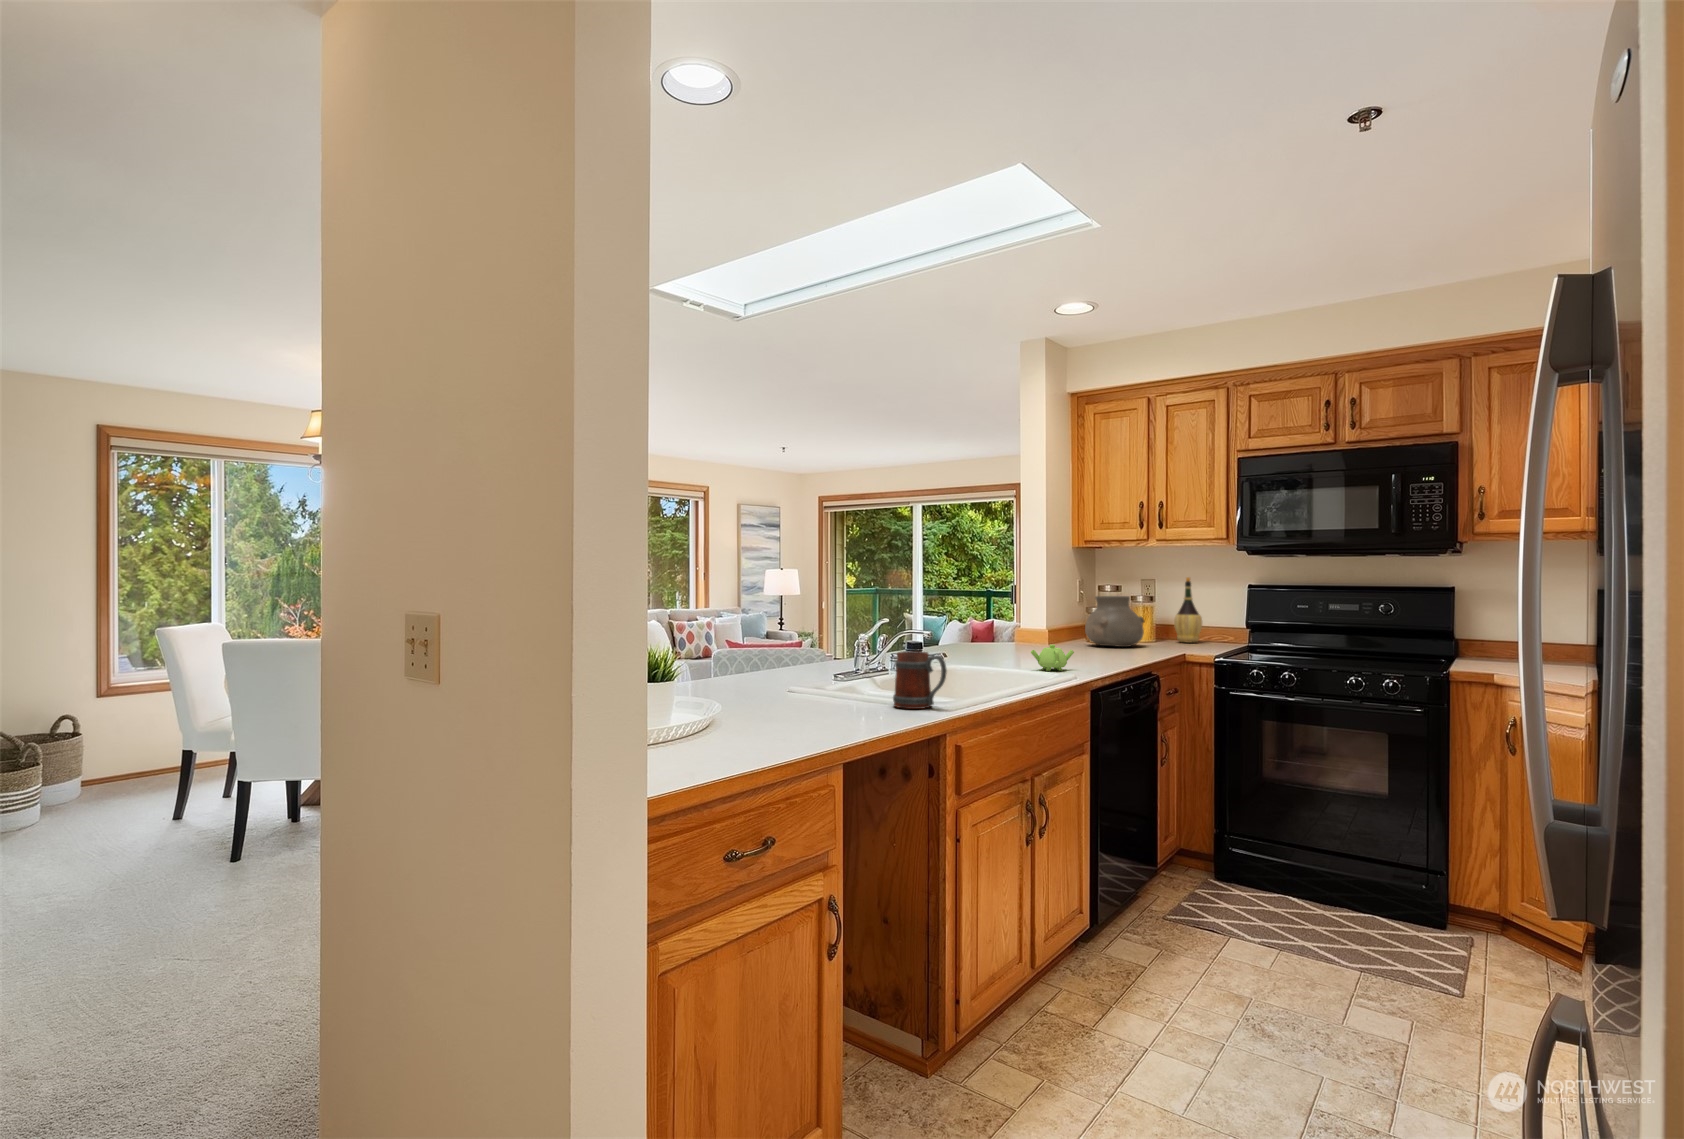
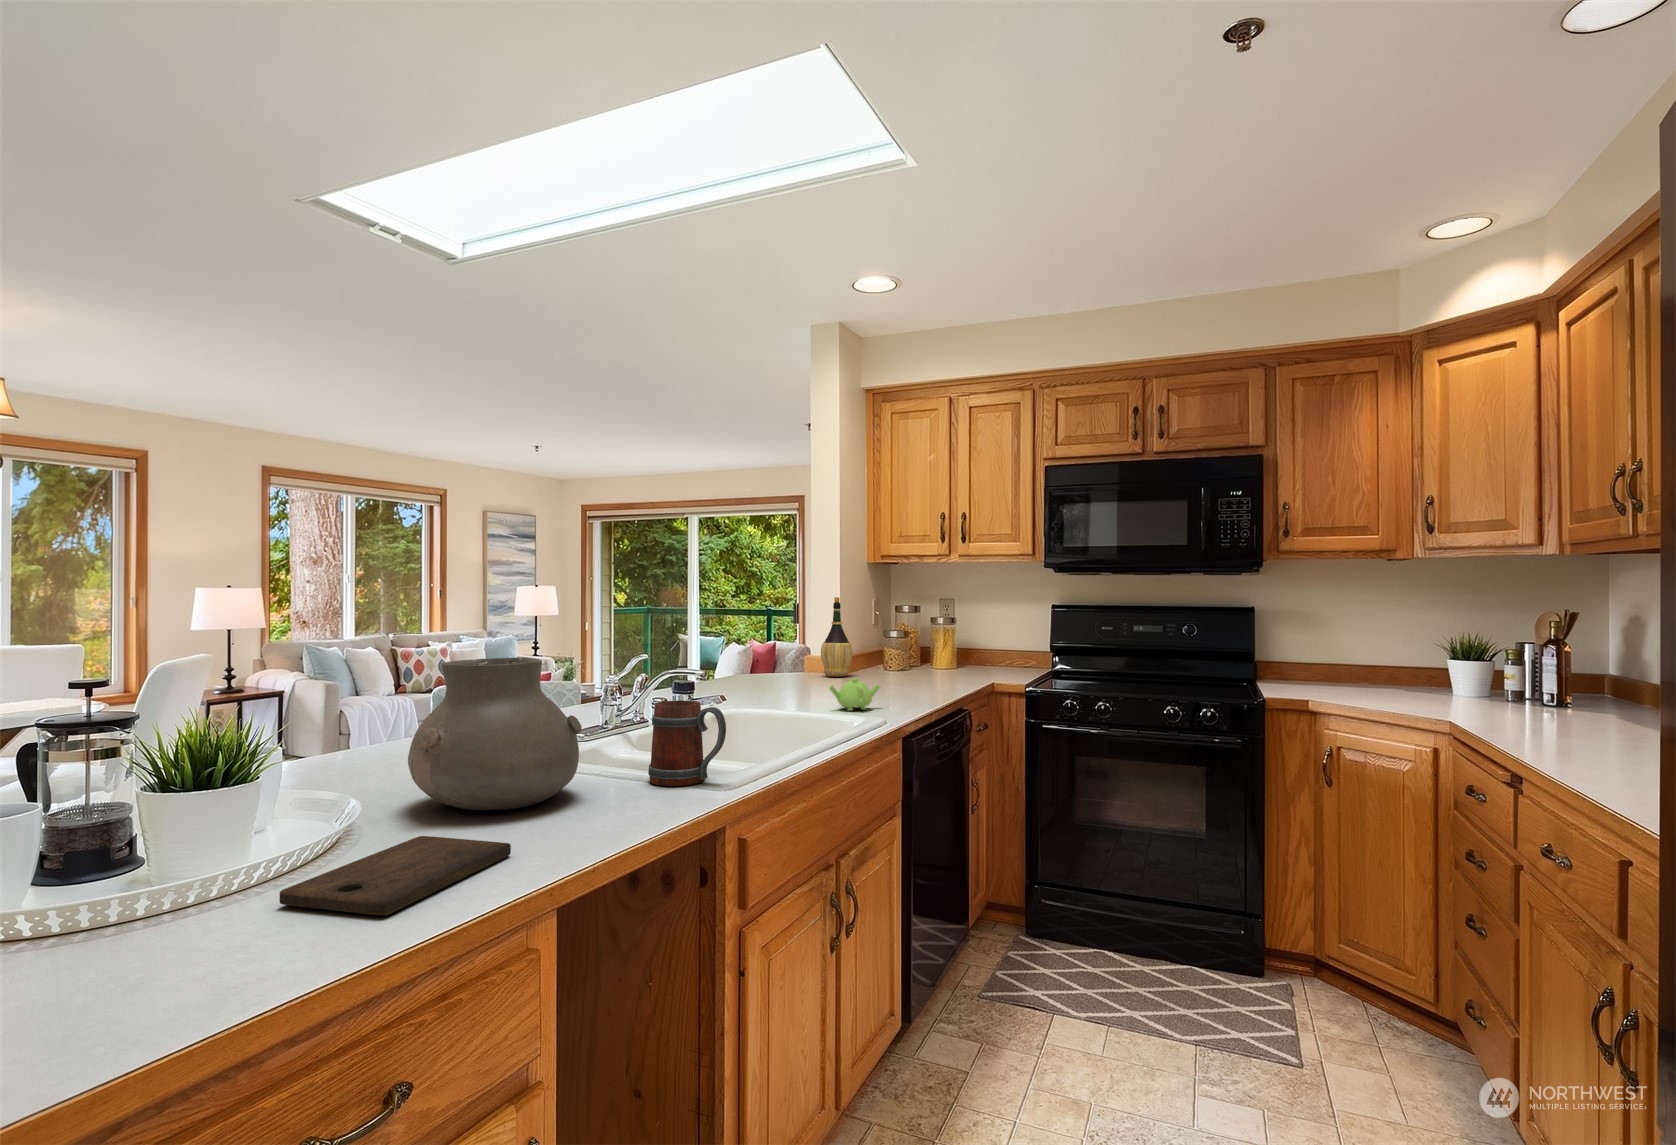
wine bottle: present [1174,577,1202,643] -> present [821,597,853,676]
vase: present [1085,596,1144,647] -> present [408,657,582,810]
cutting board: none [702,723,816,754] -> present [280,836,511,916]

